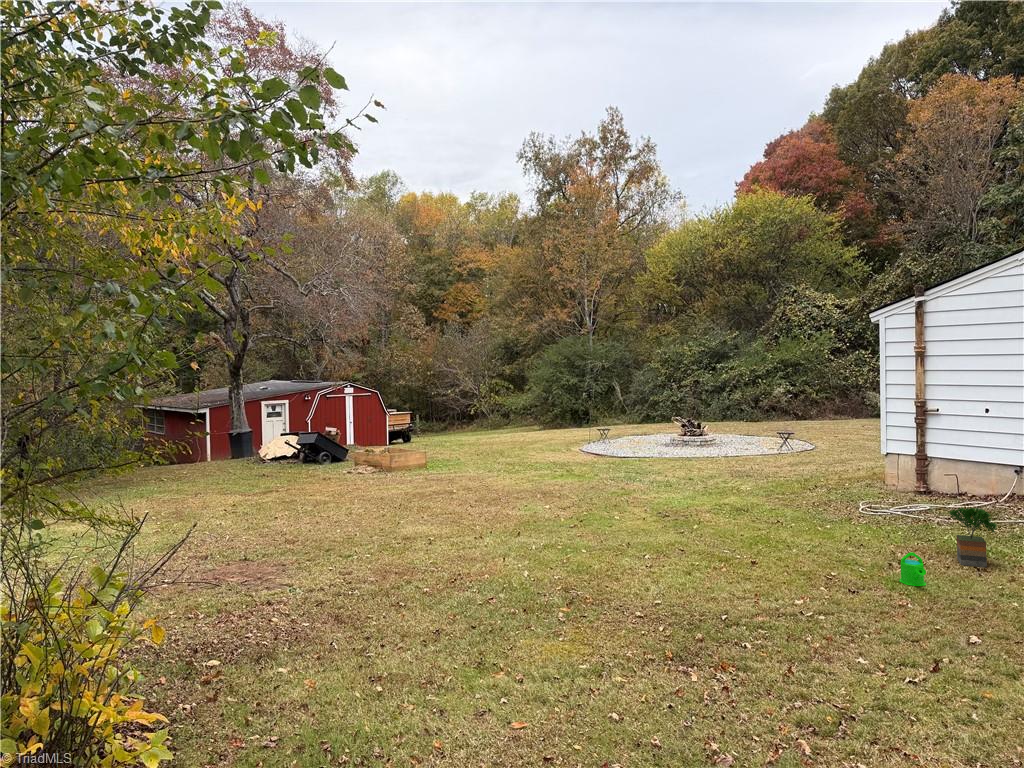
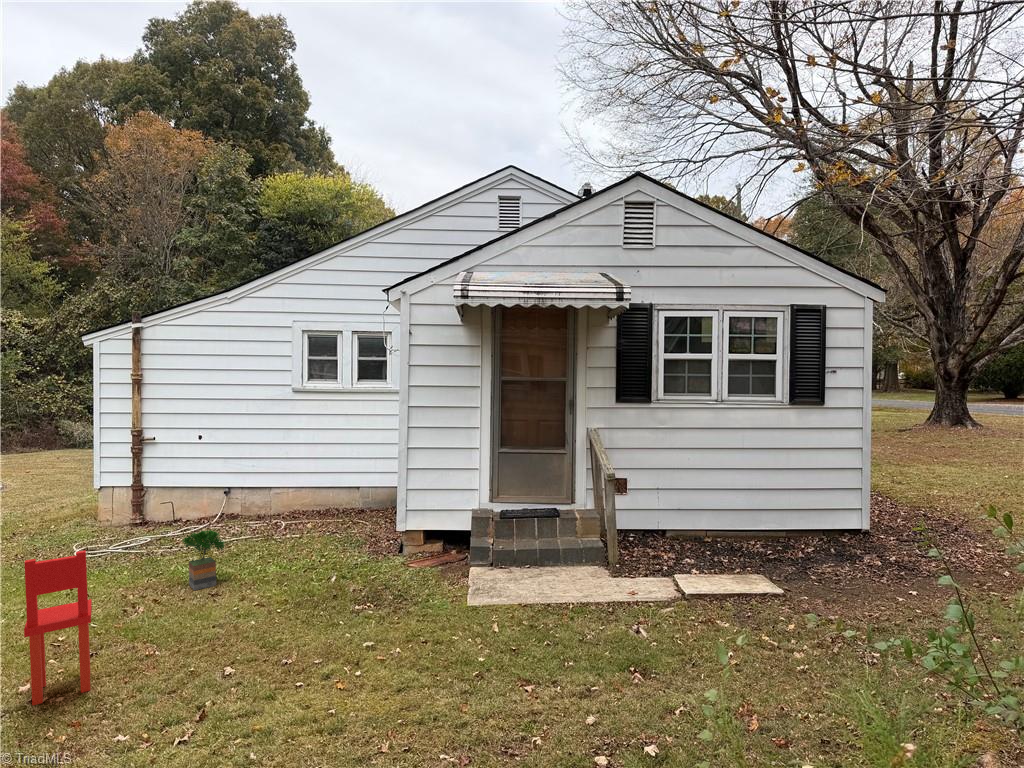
chair: none [804,494,854,610] -> present [24,550,92,705]
watering can: present [899,552,926,586] -> none [139,593,169,632]

